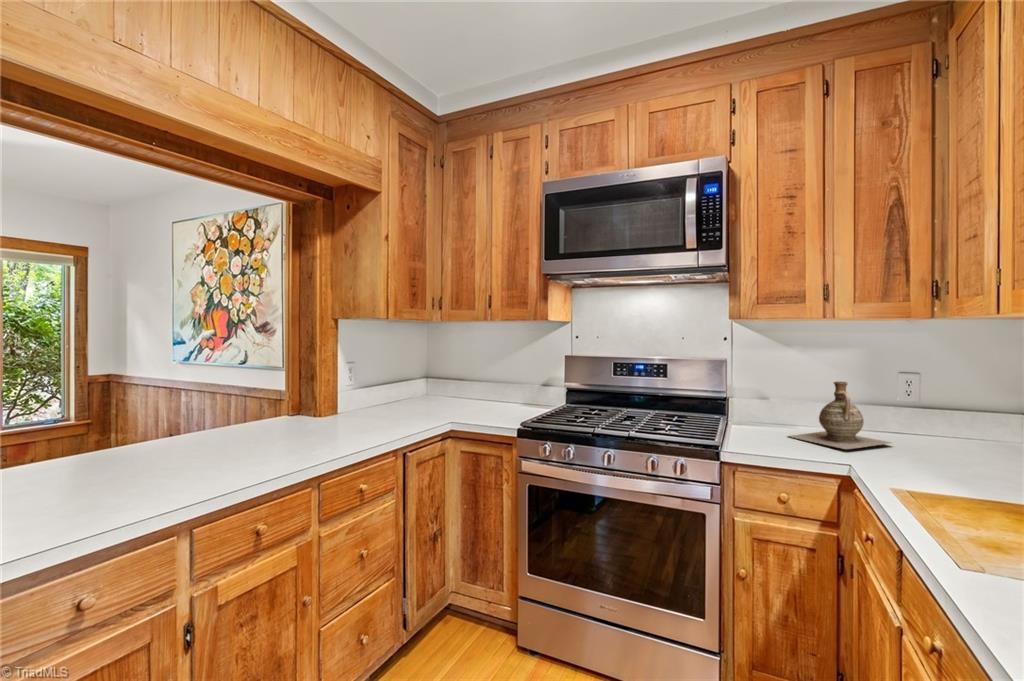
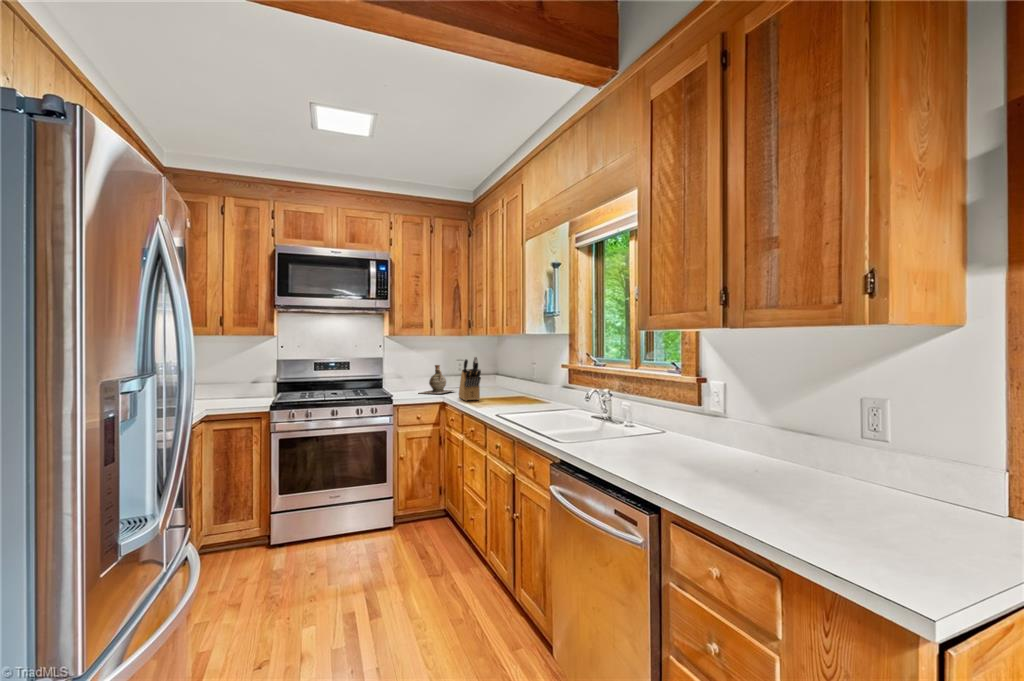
knife block: none [894,382,977,507] -> present [459,357,481,401]

